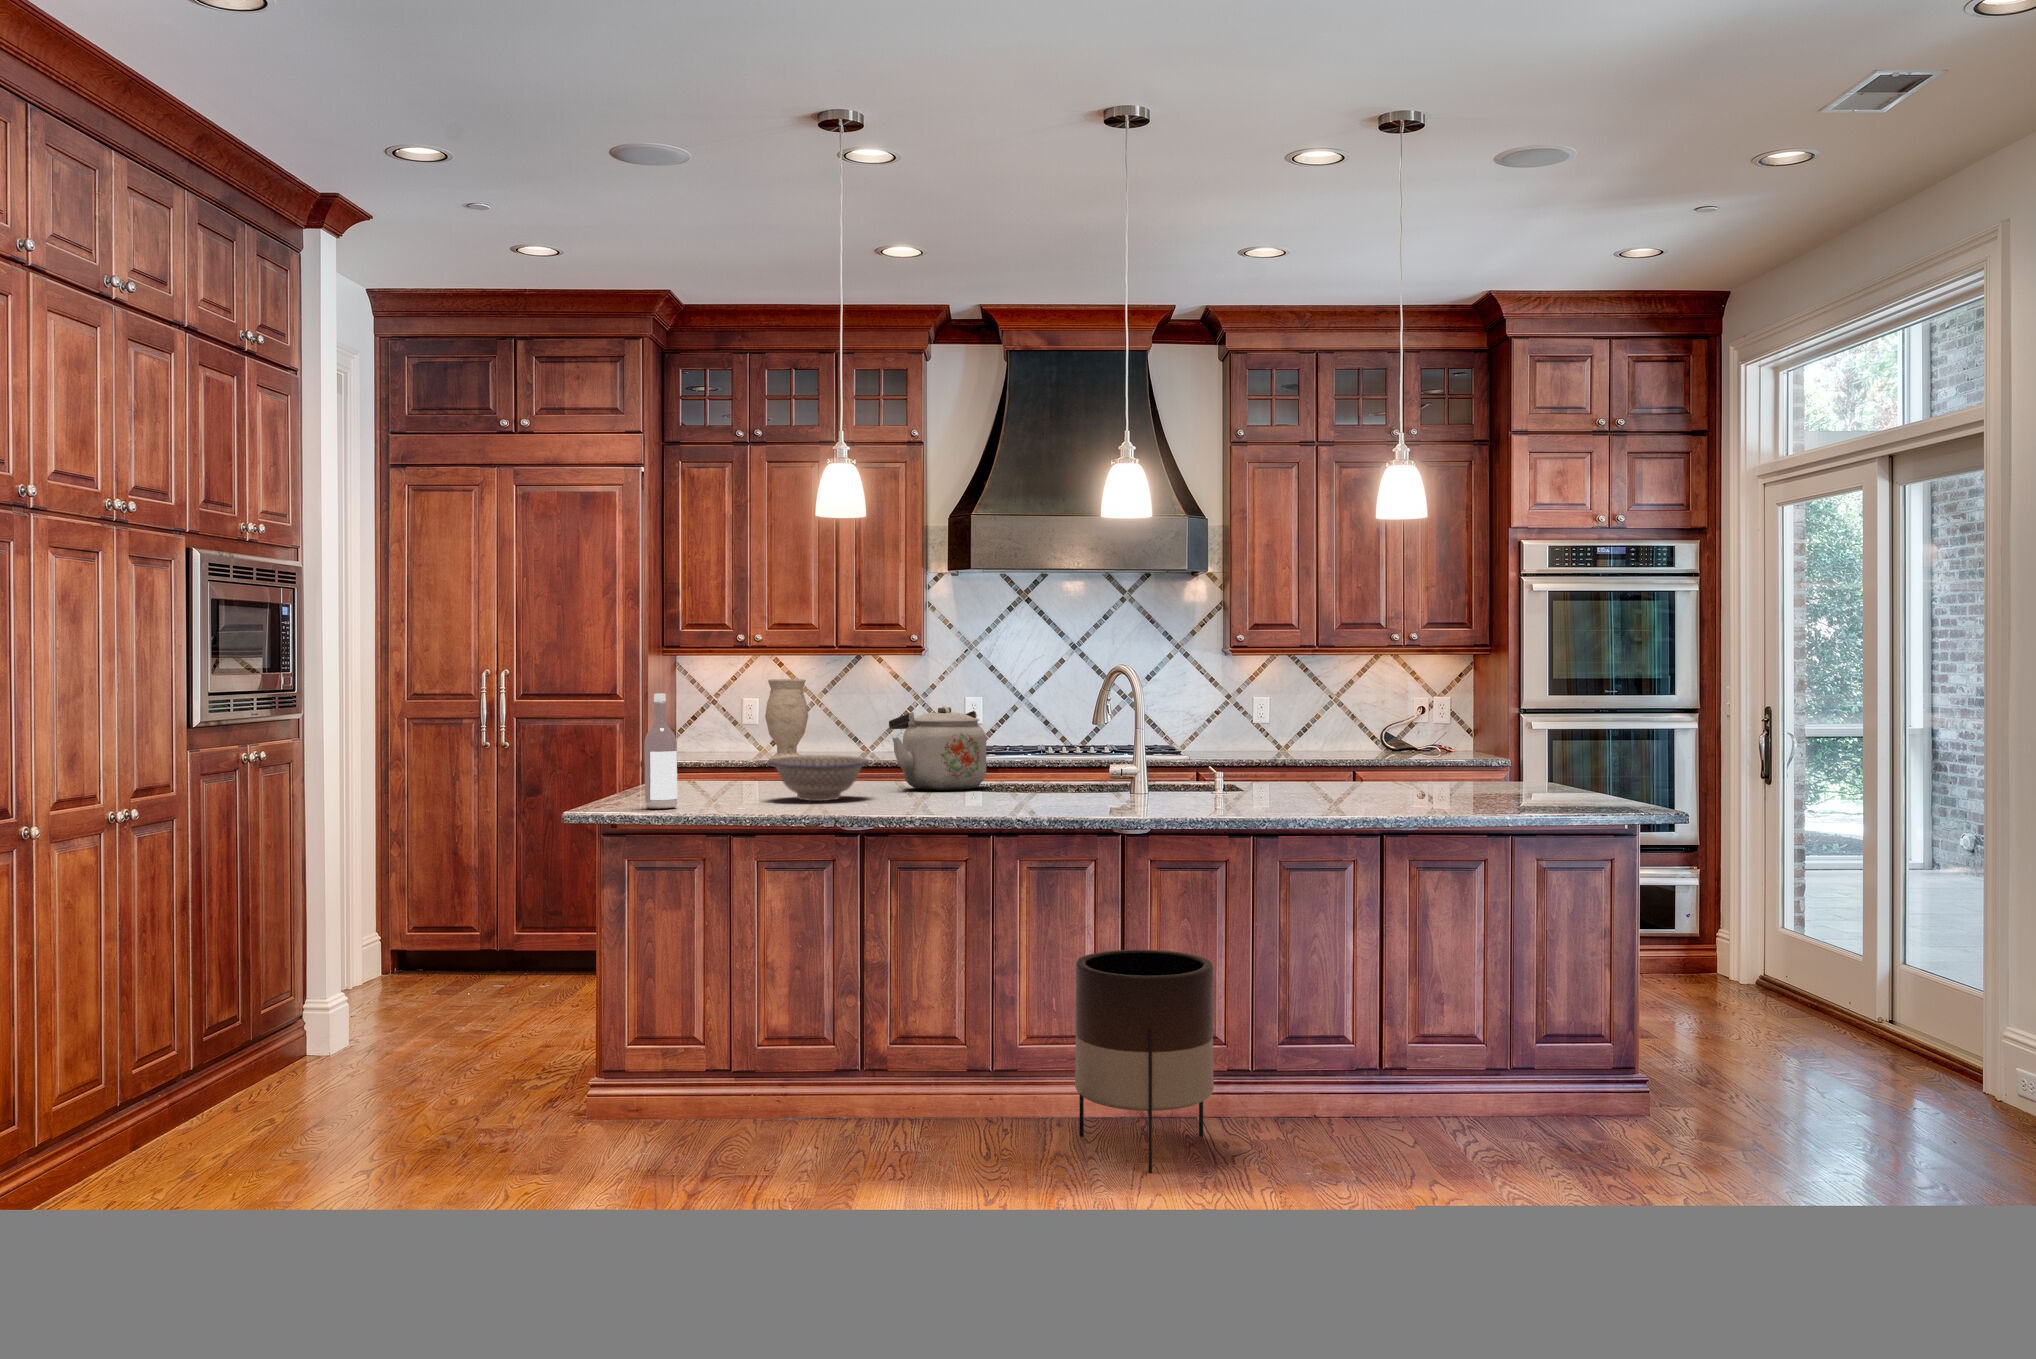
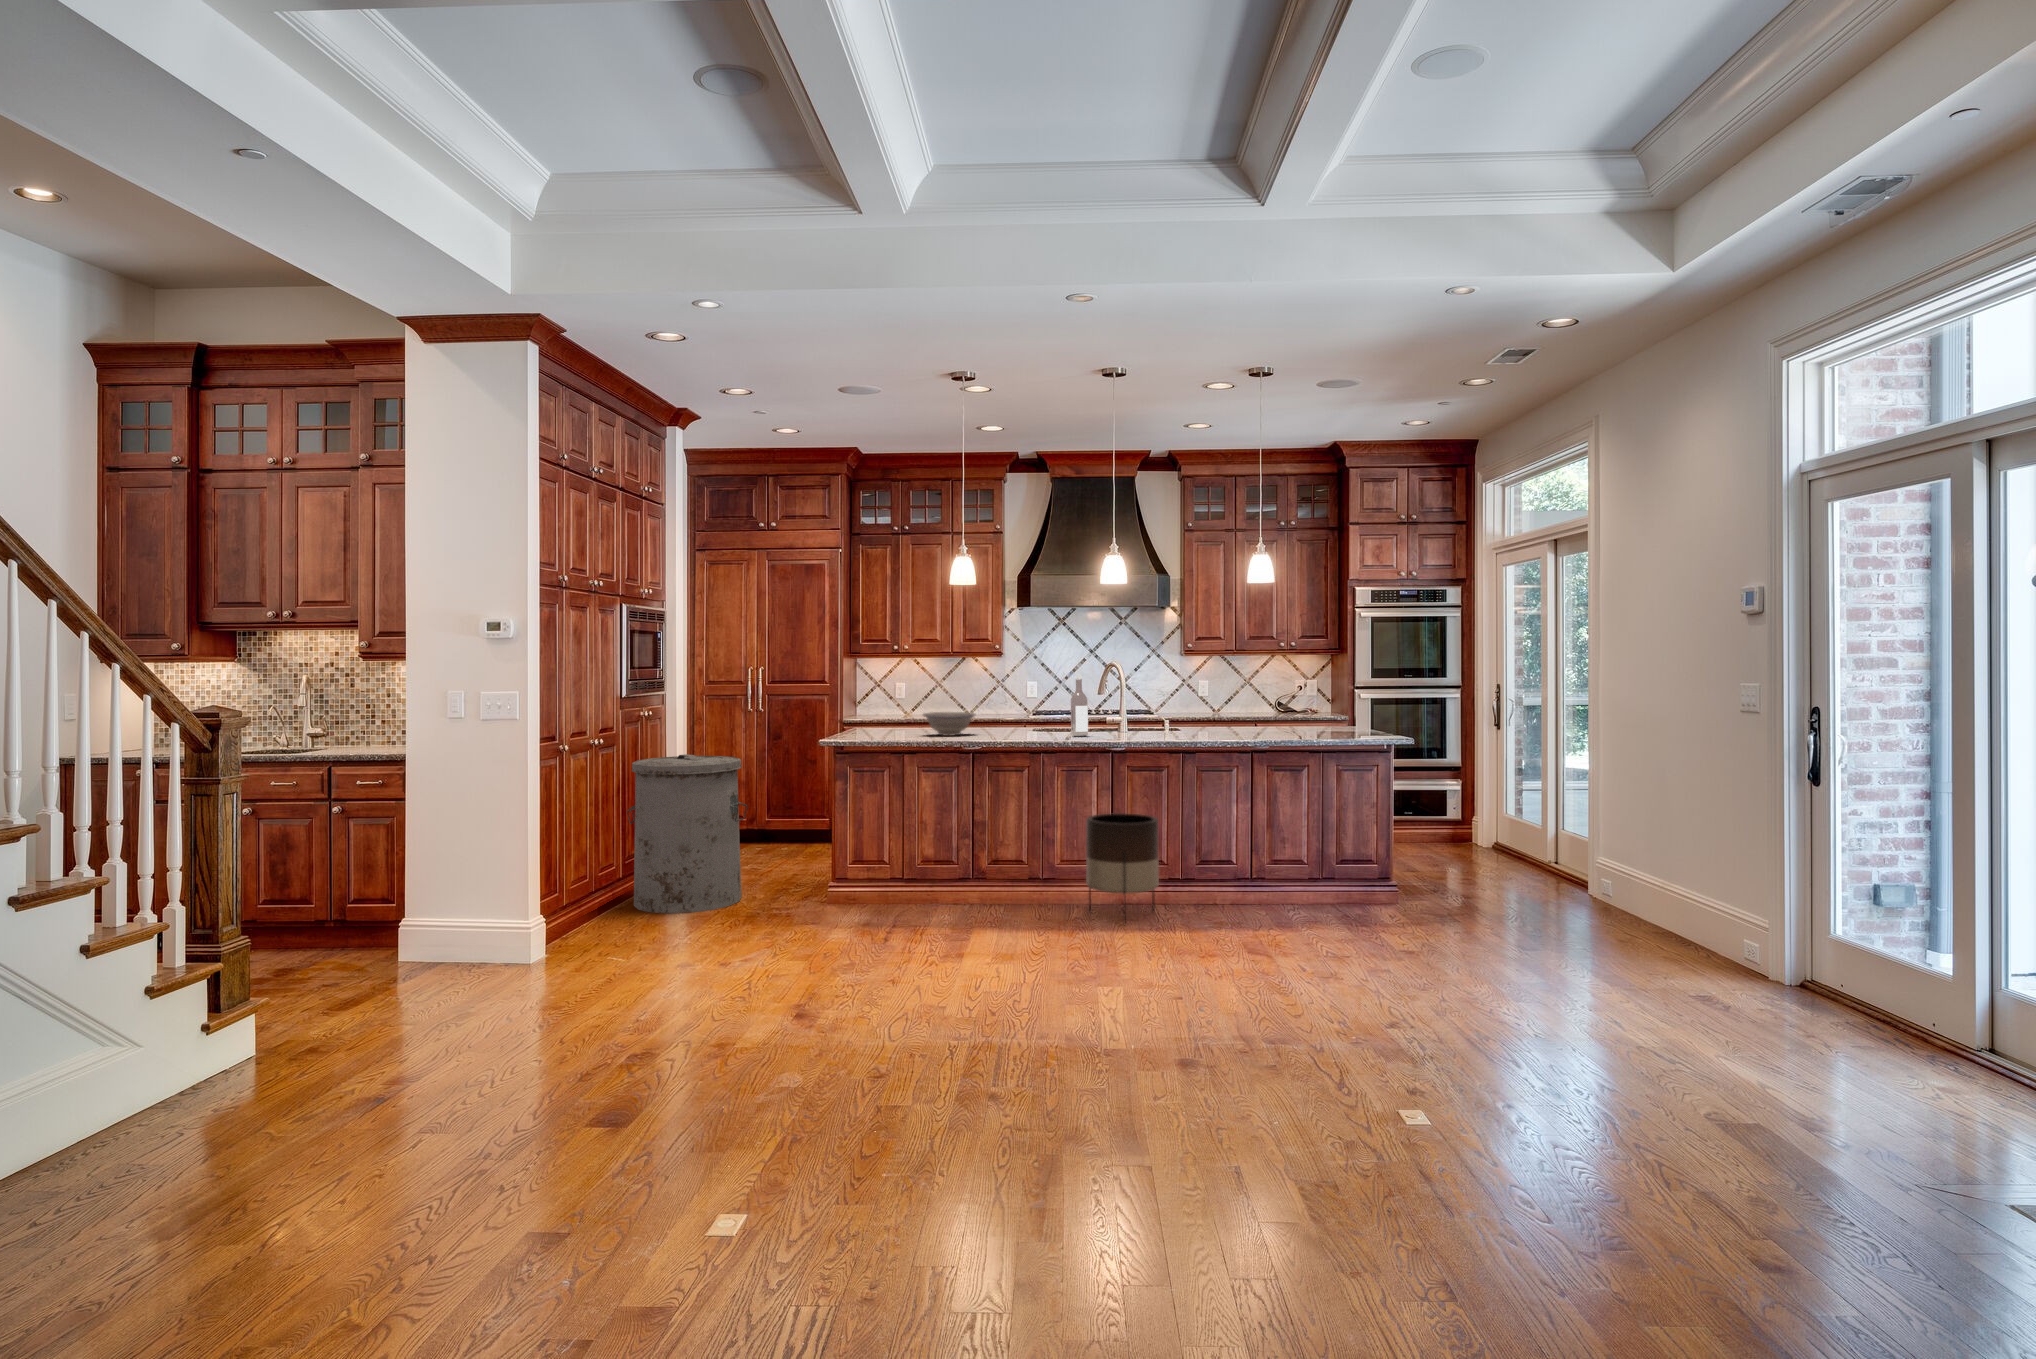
vase: present [765,679,808,767] -> none [911,671,935,722]
wine bottle: present [644,694,677,809] -> present [1071,675,1088,737]
kettle: present [889,706,986,790] -> none [985,685,1039,731]
trash can: none [191,837,431,1150] -> present [627,754,747,914]

